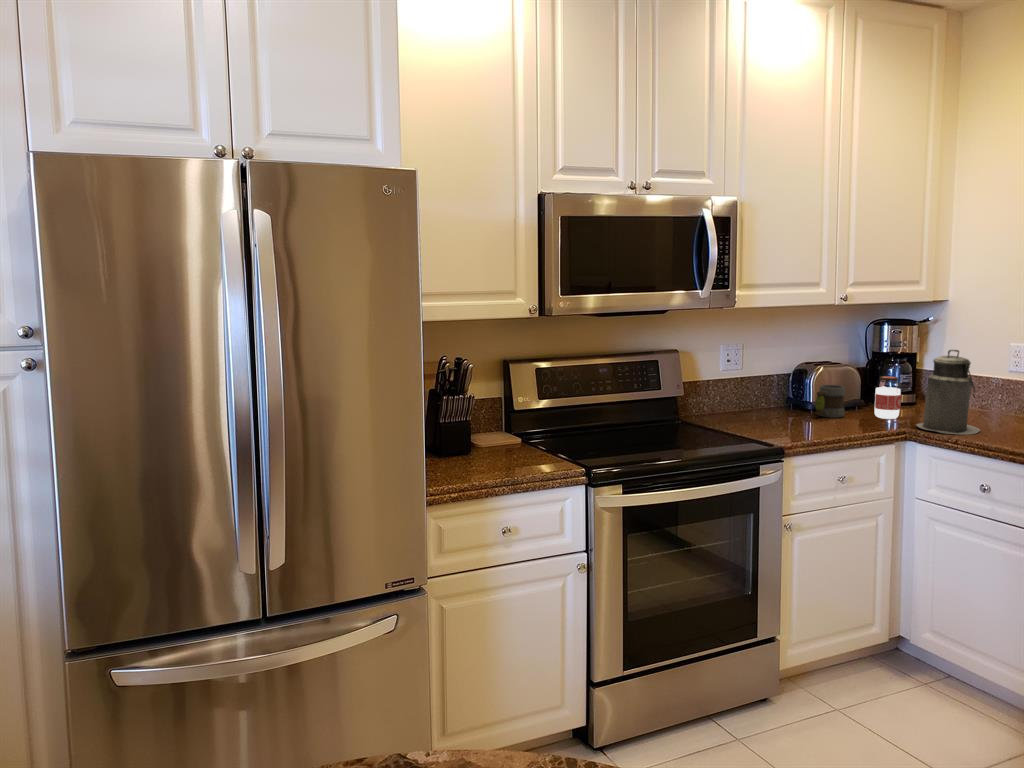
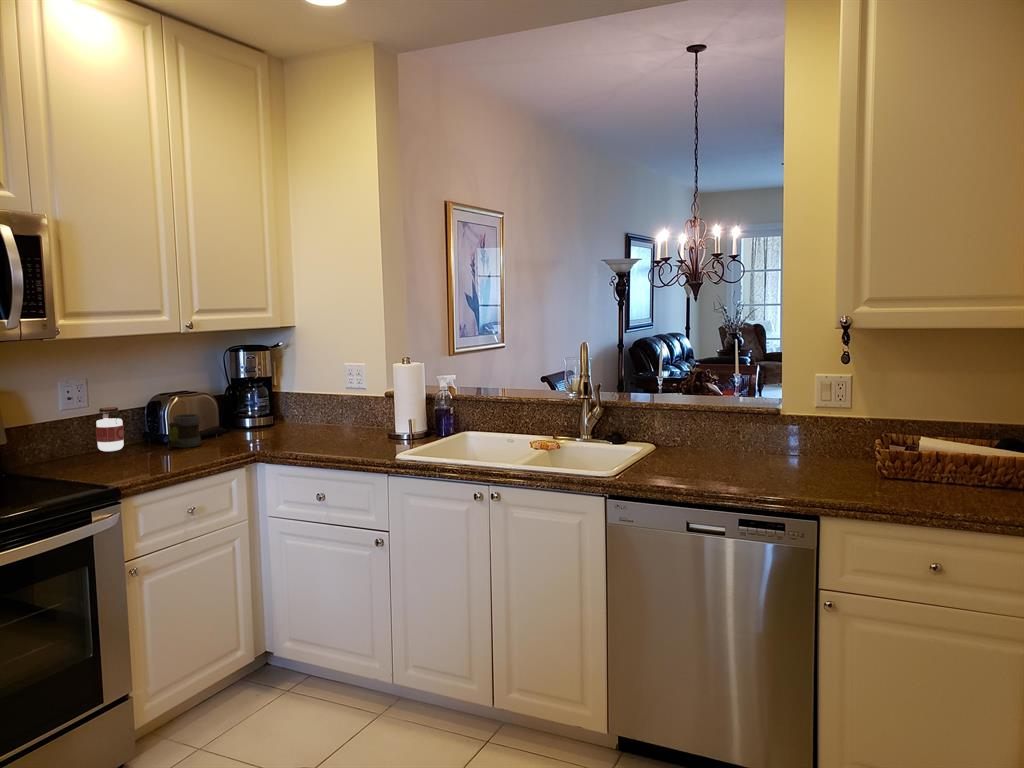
canister: present [917,350,980,435] -> none [266,373,321,452]
jar: present [875,376,902,419] -> present [96,407,124,451]

